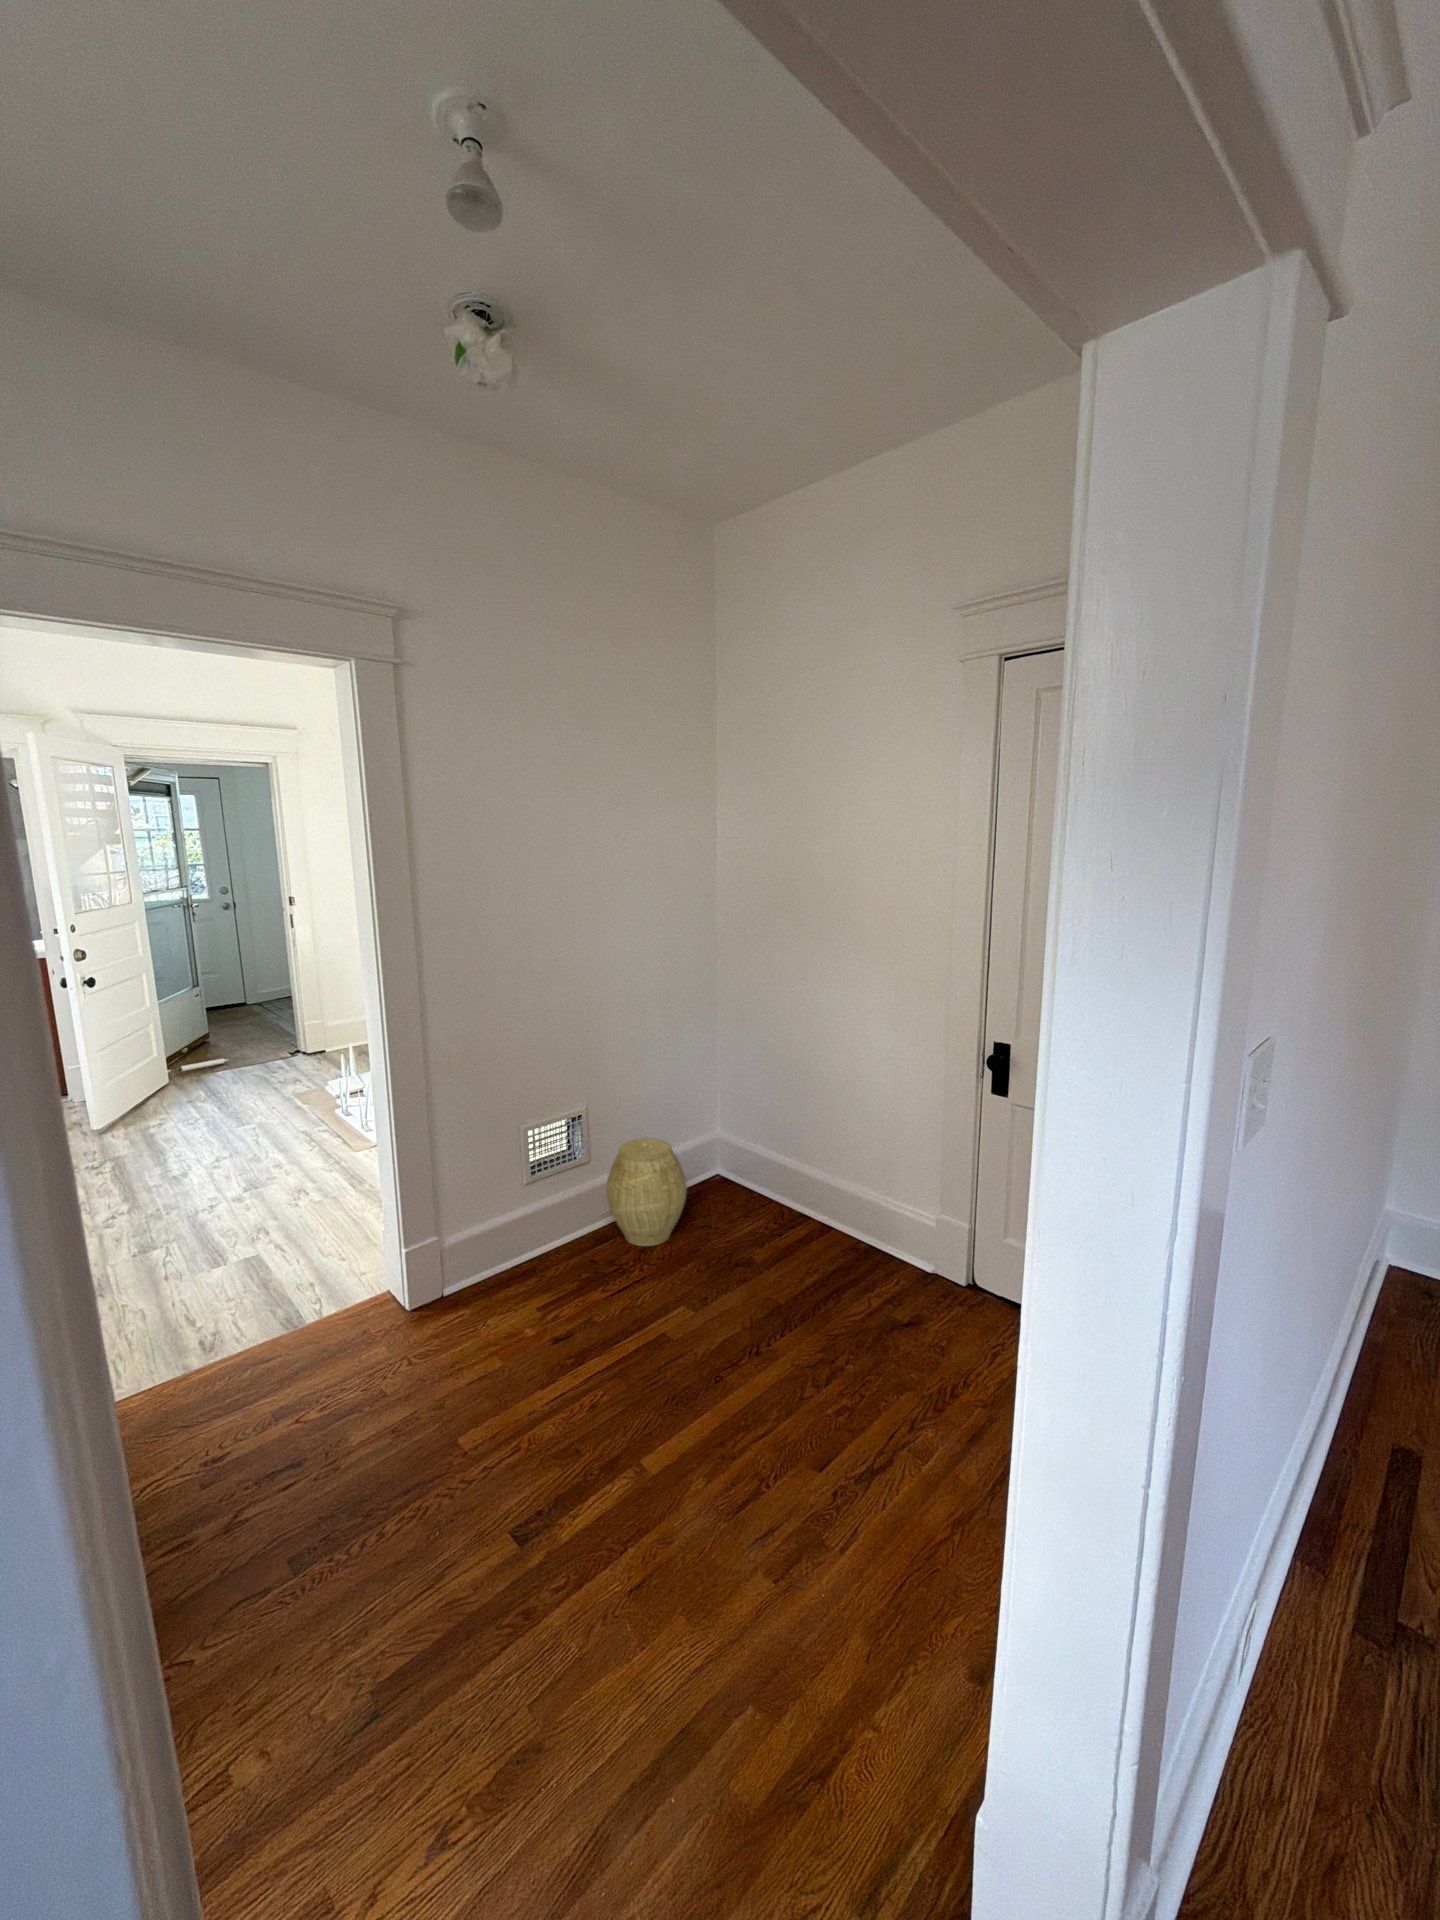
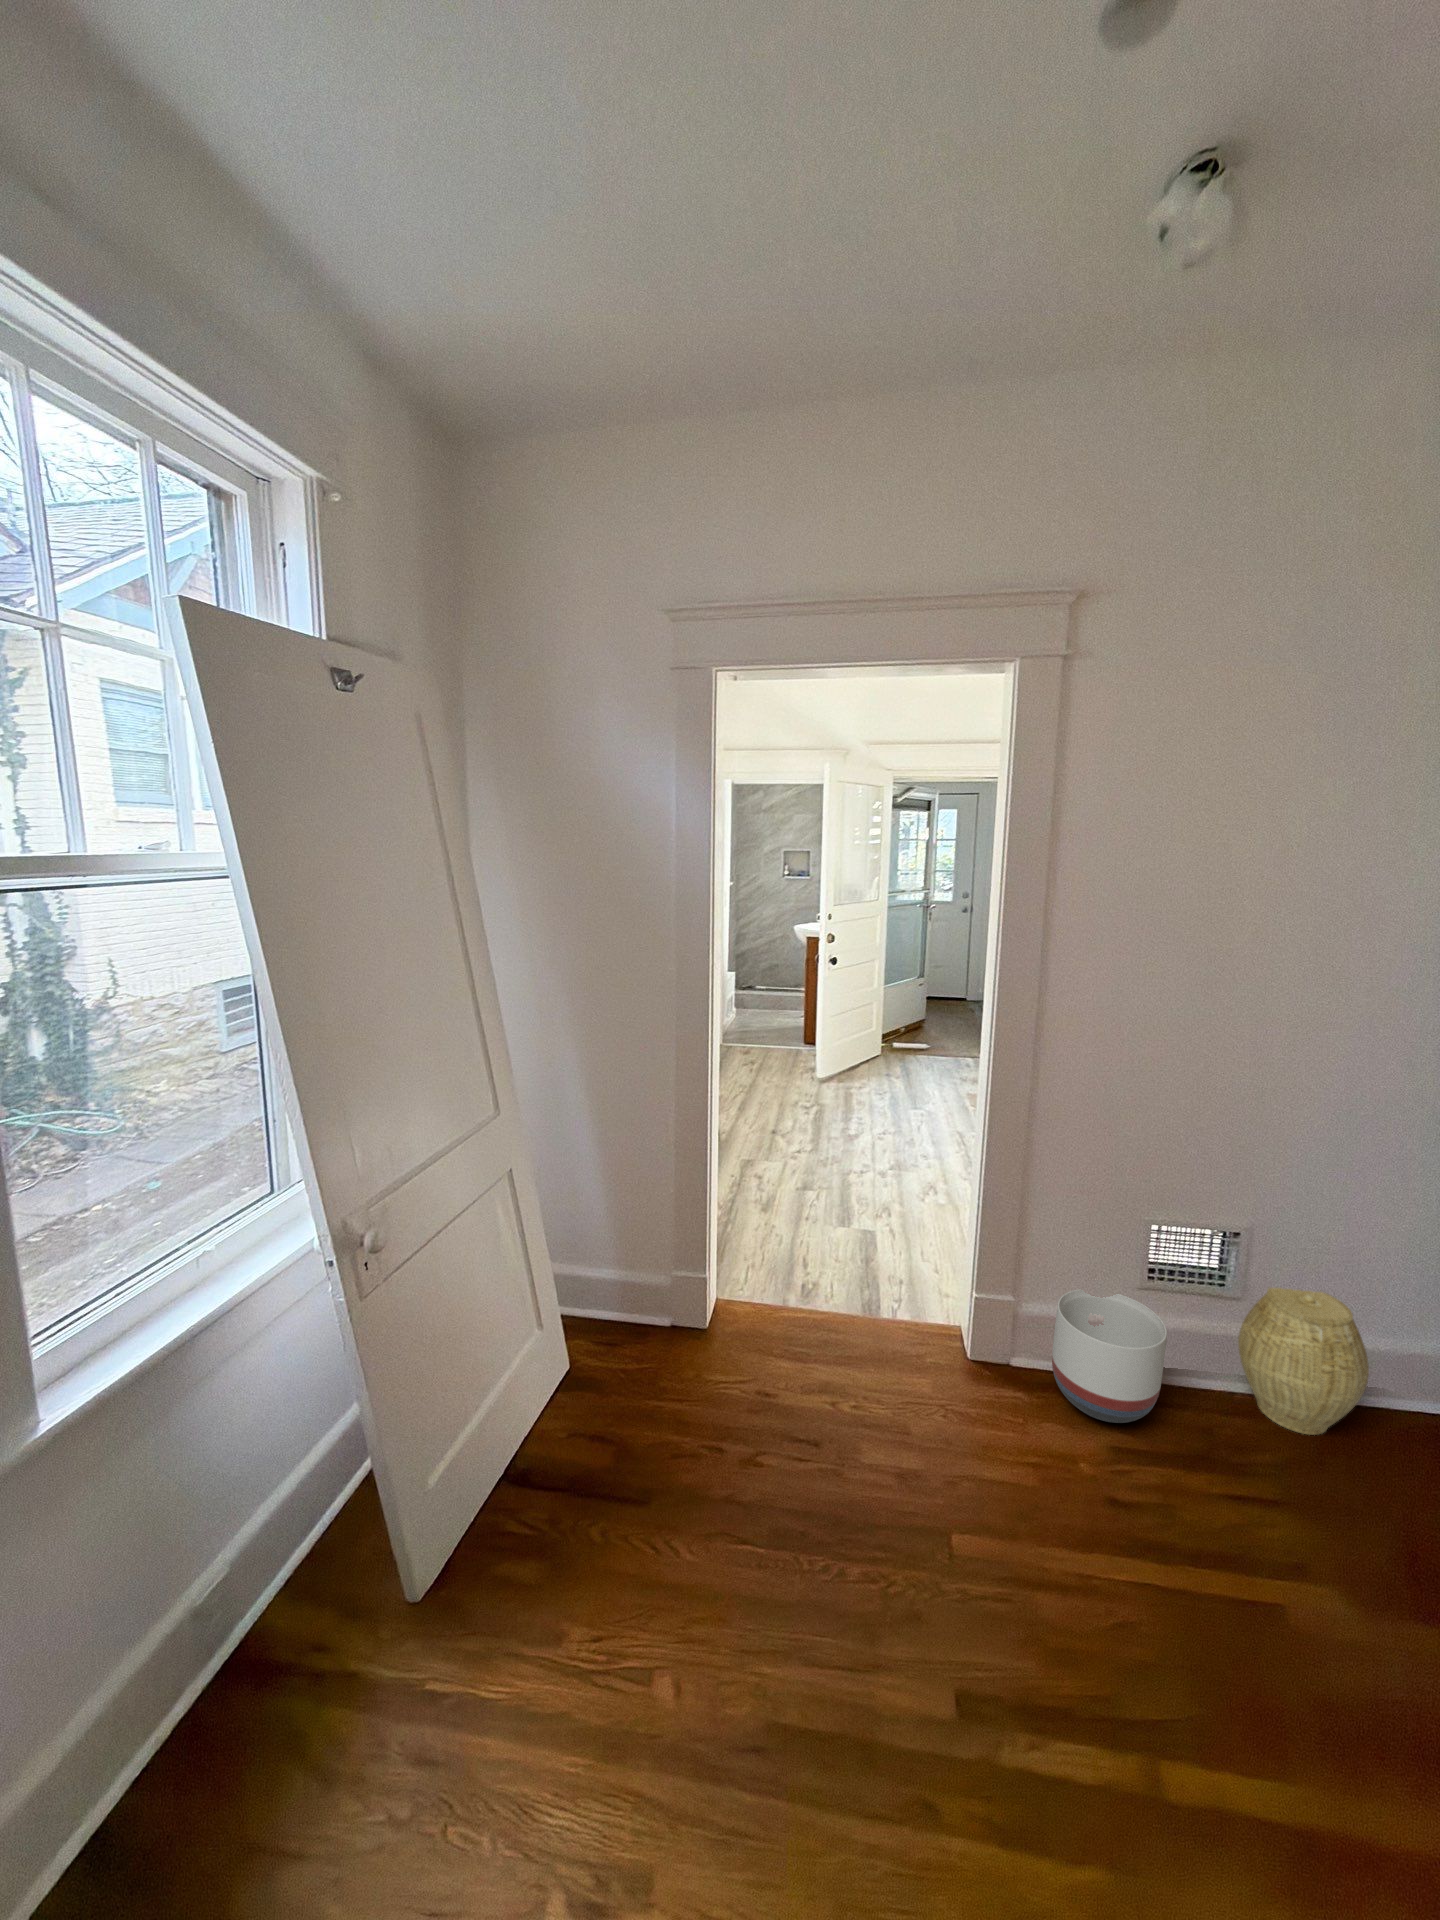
planter: none [479,1197,569,1305] -> present [1052,1289,1167,1423]

